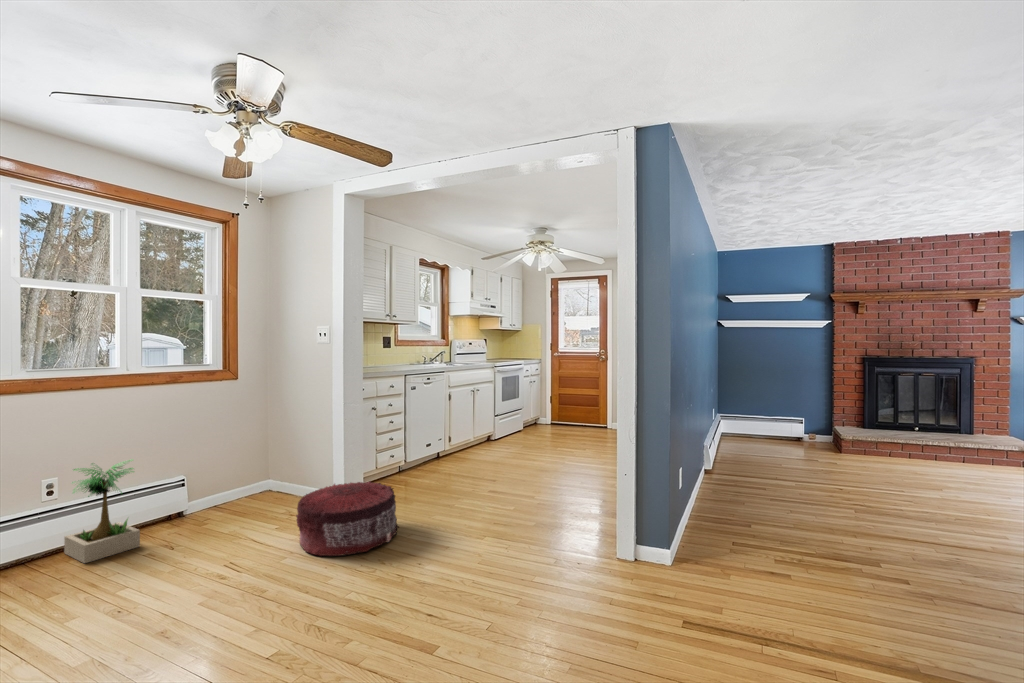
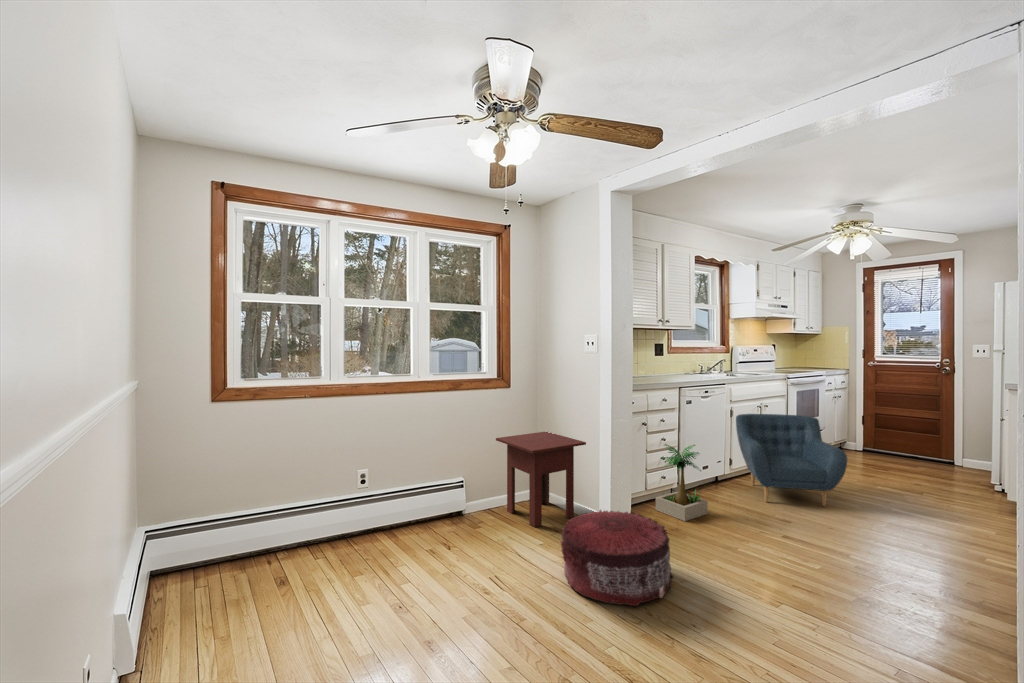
armchair: none [454,395,531,467] -> present [736,414,847,506]
side table: none [216,424,319,517] -> present [496,432,586,527]
potted plant: present [64,459,140,563] -> present [656,444,707,521]

